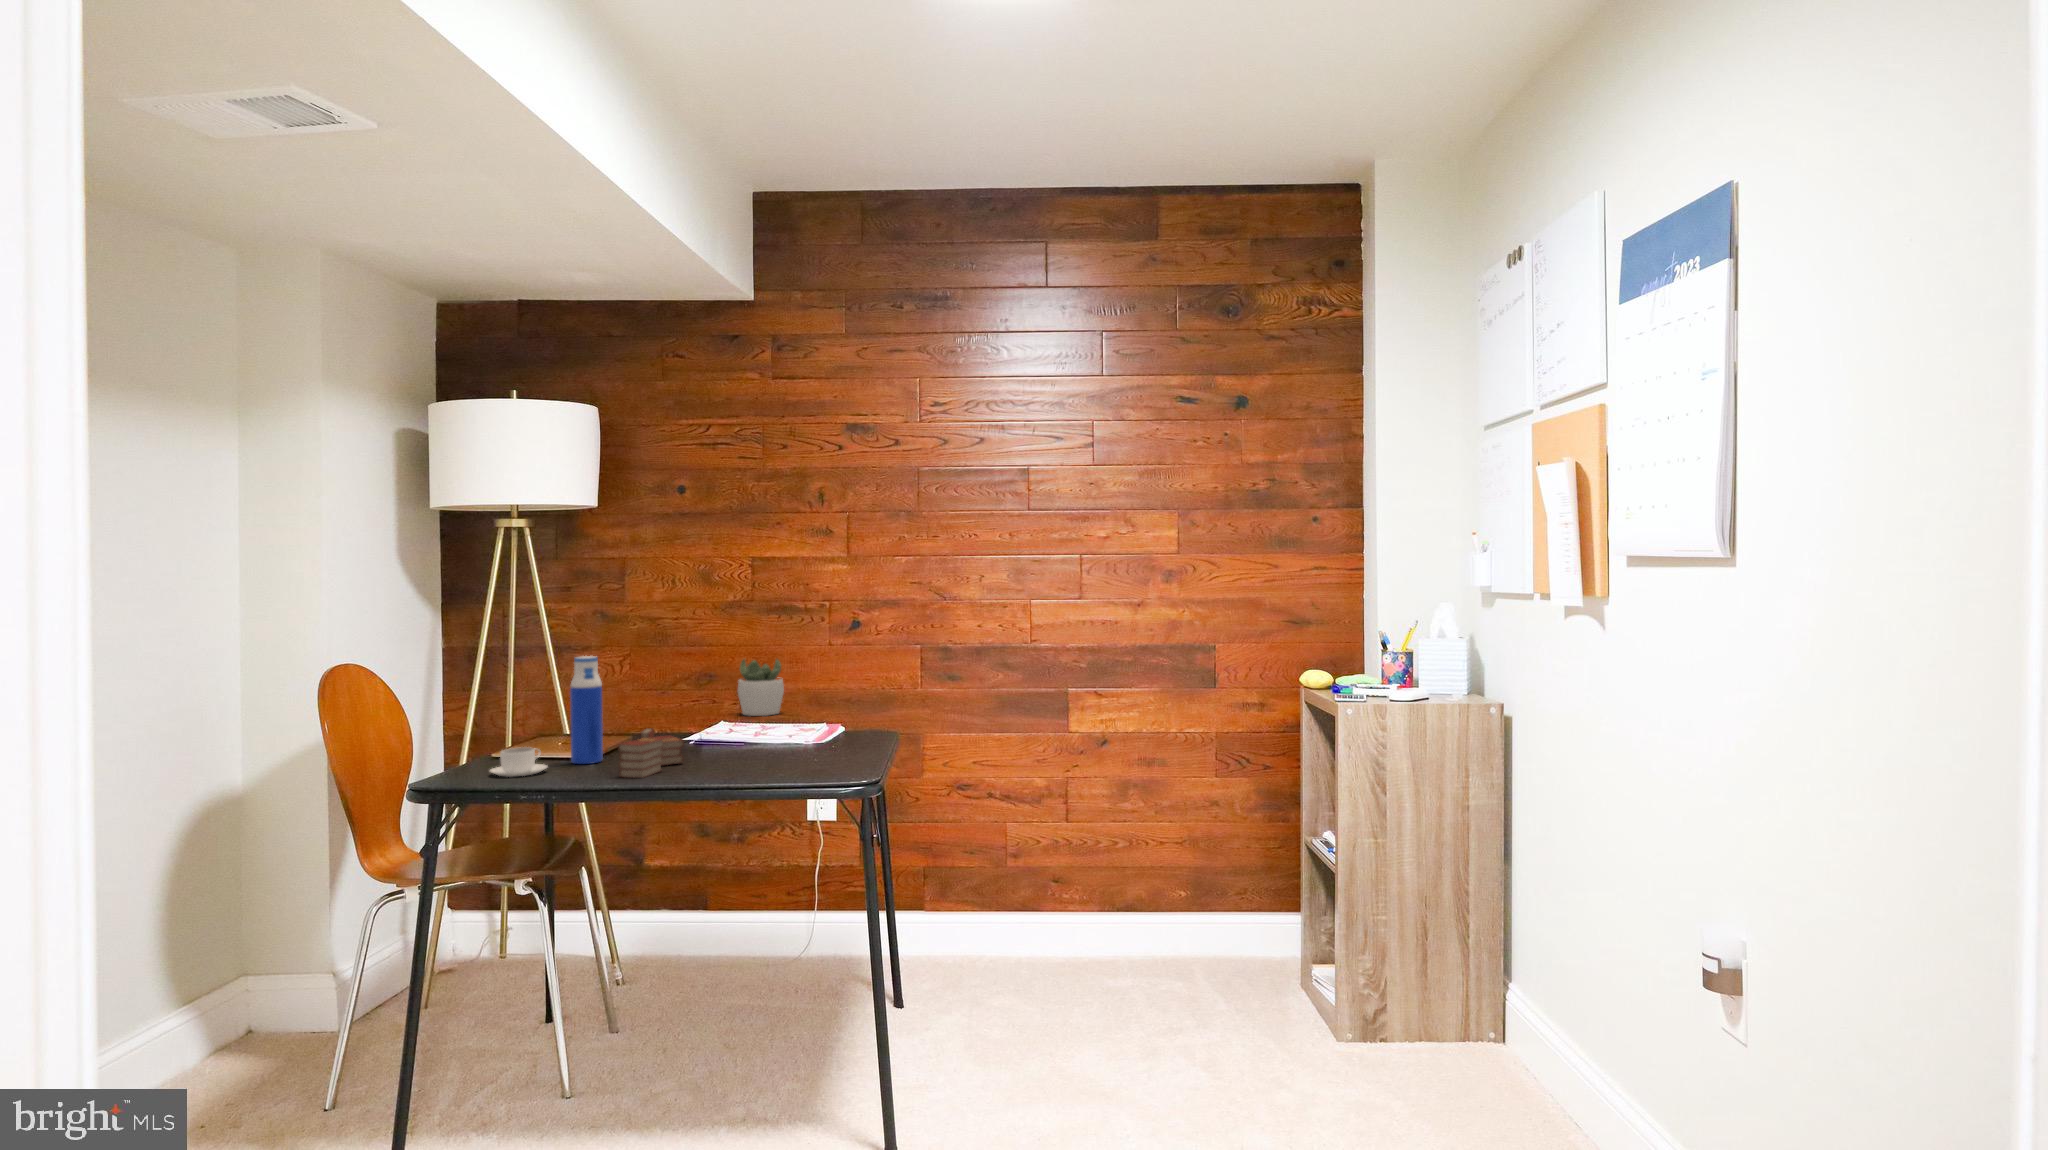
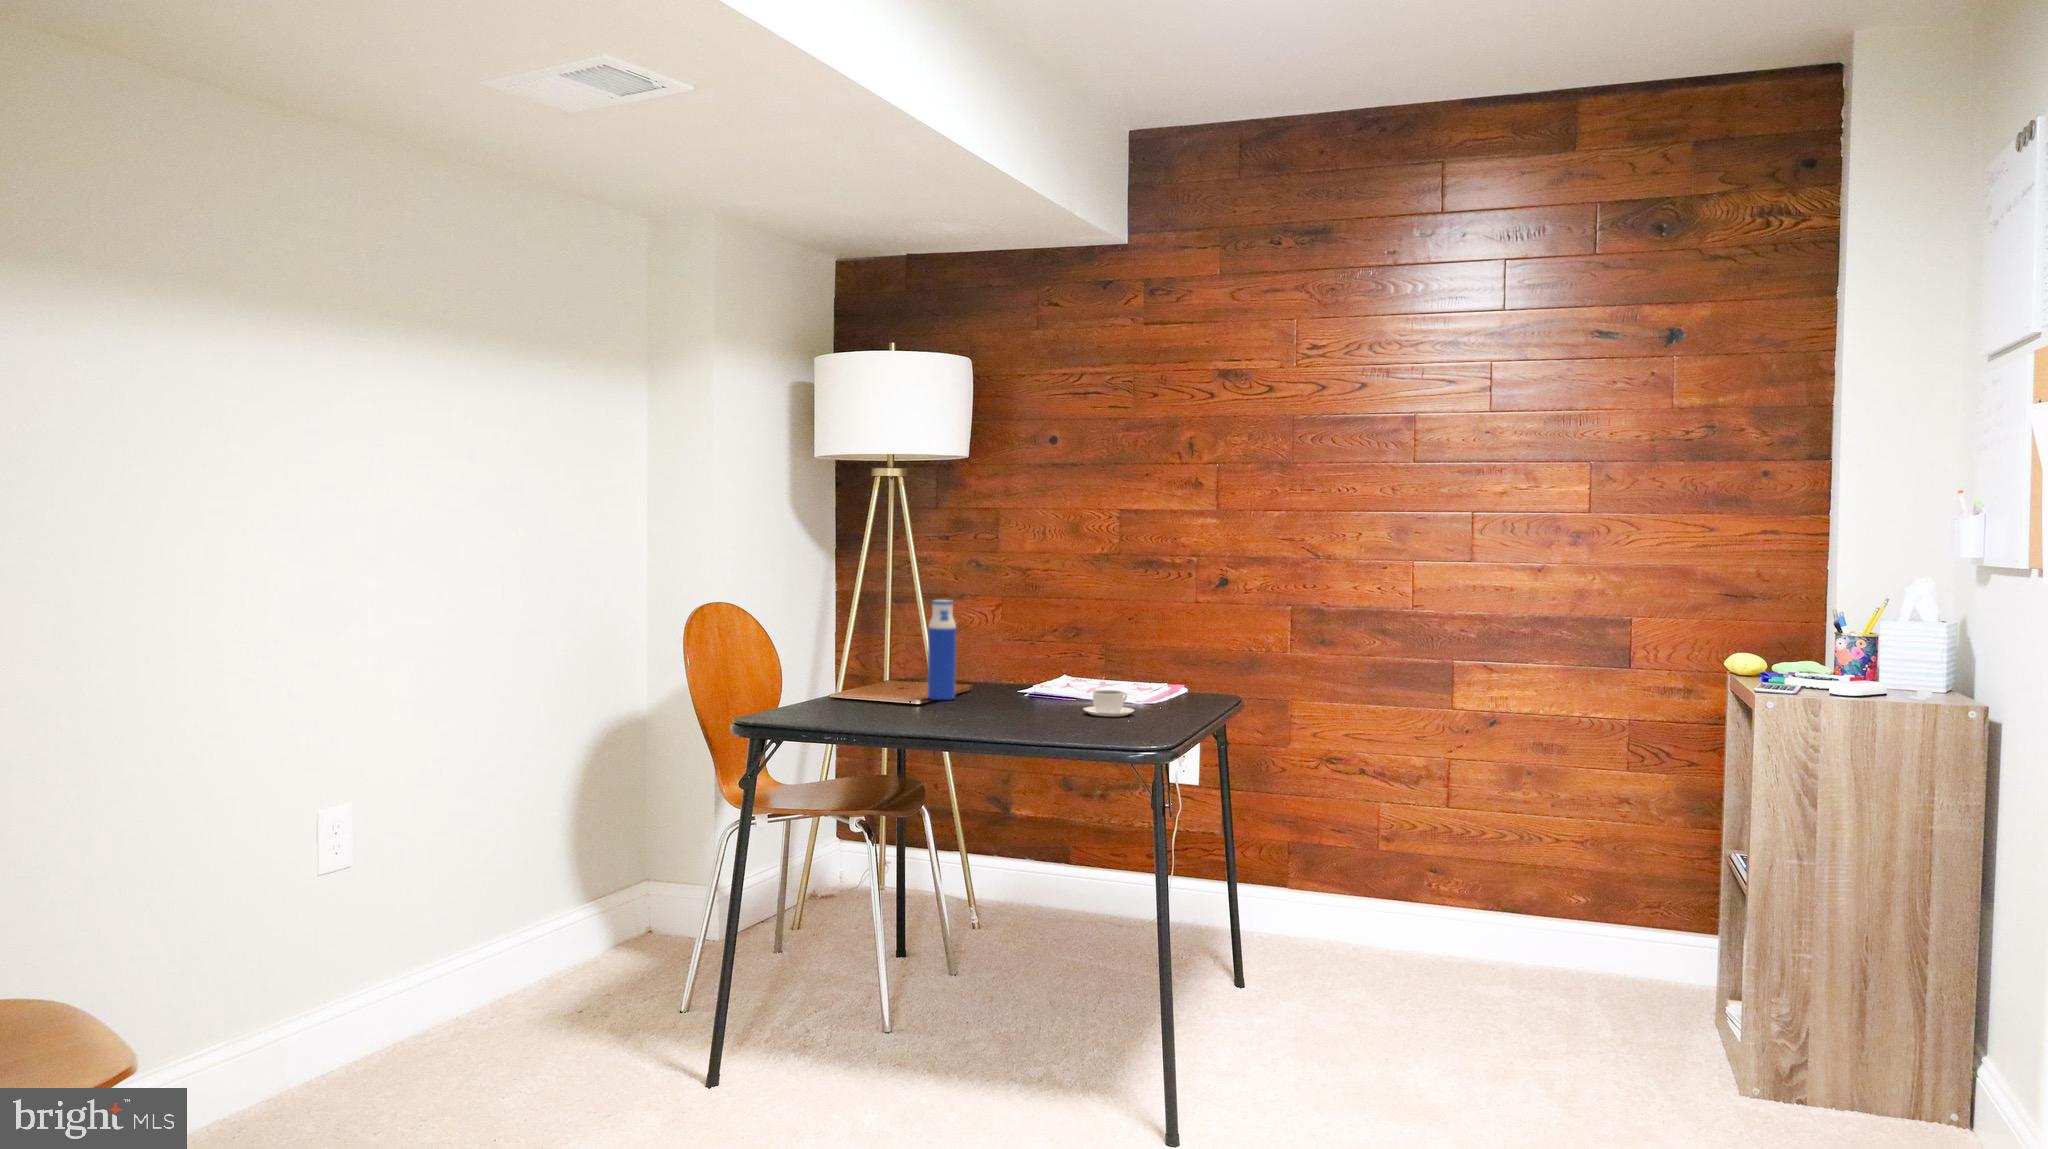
succulent plant: present [738,659,784,716] -> none [1096,614,1143,674]
book: present [618,728,684,778] -> none [964,670,1026,714]
coffee cup: present [490,747,547,777] -> present [1084,690,1134,717]

